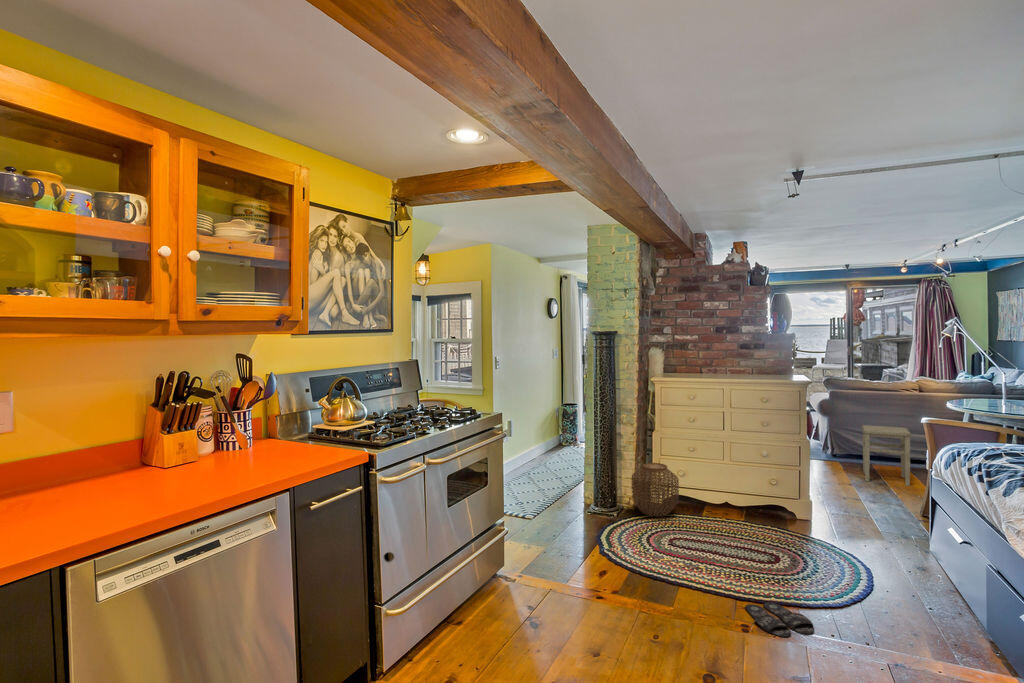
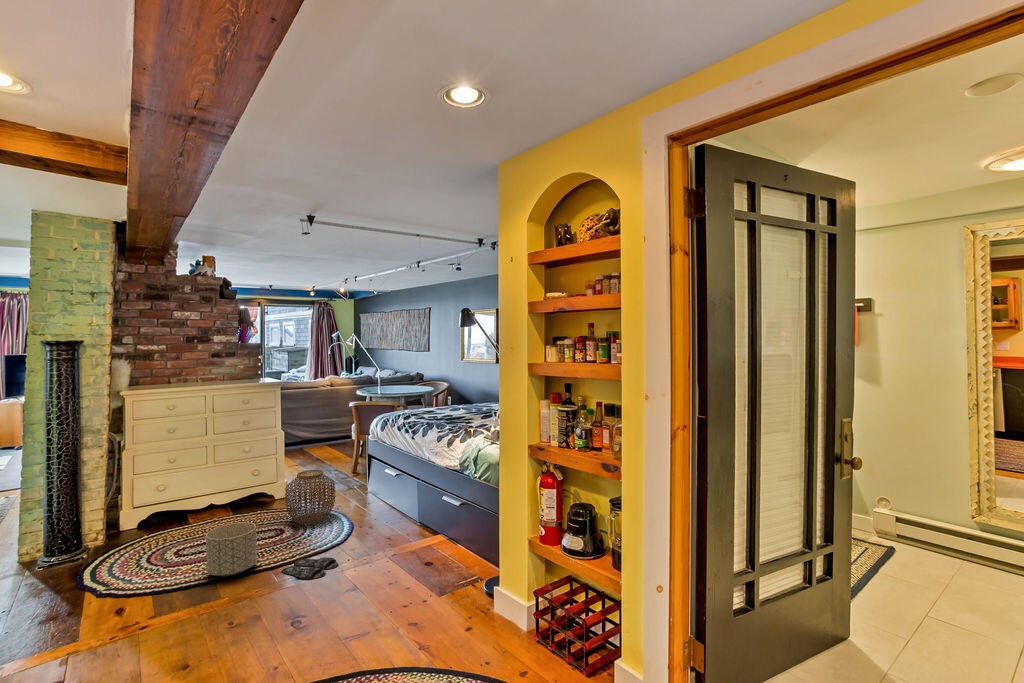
stool: present [862,425,911,486] -> none [298,412,334,458]
woven basket: present [632,463,679,516] -> present [285,470,335,525]
planter: none [676,529,727,587] -> present [206,522,257,576]

